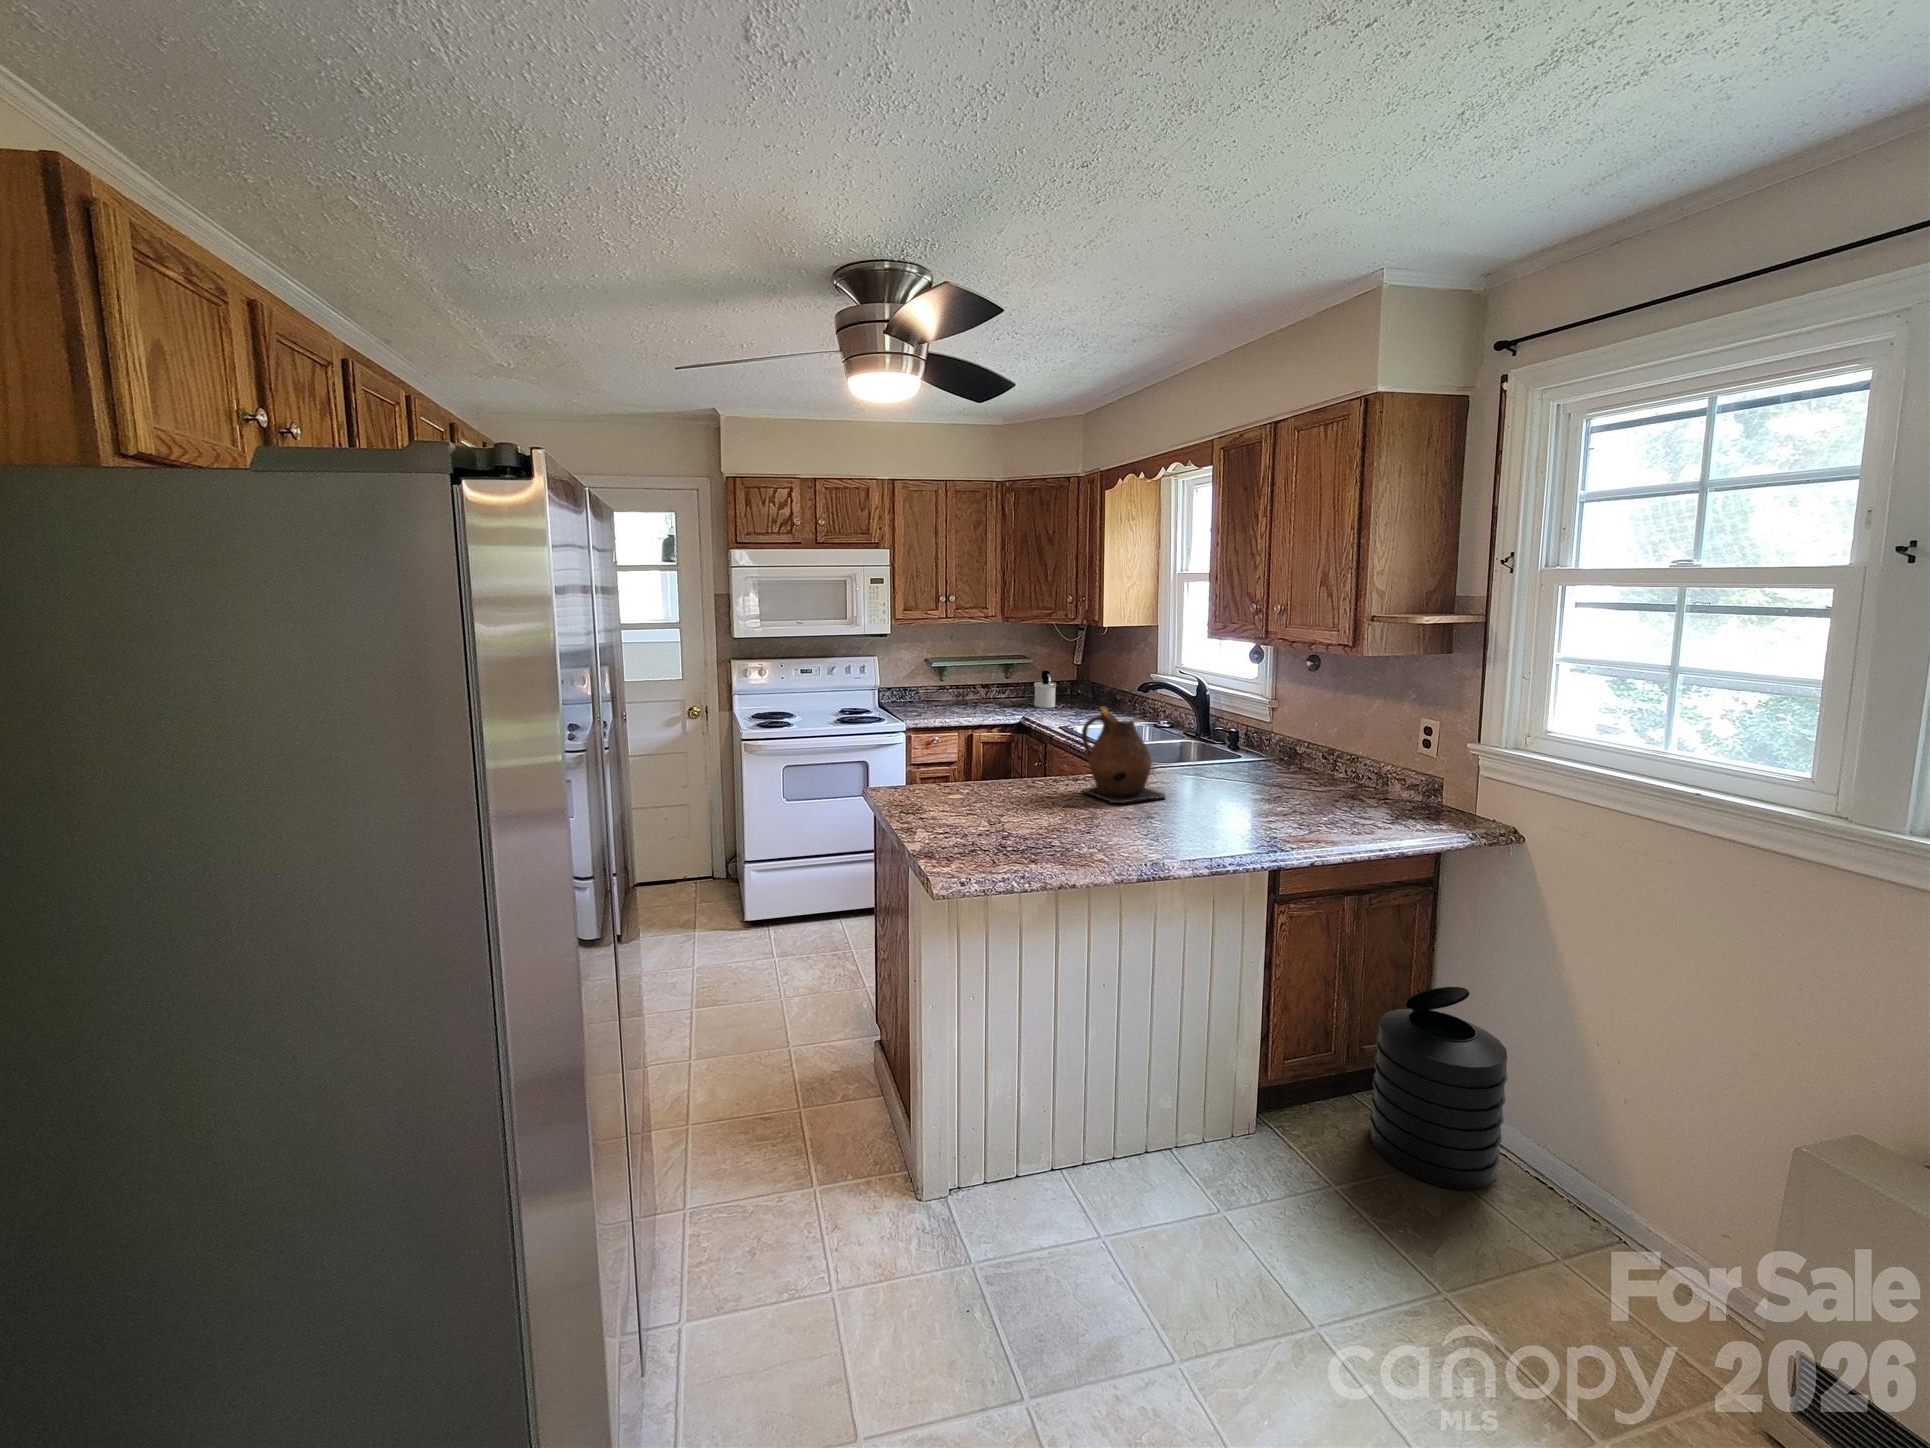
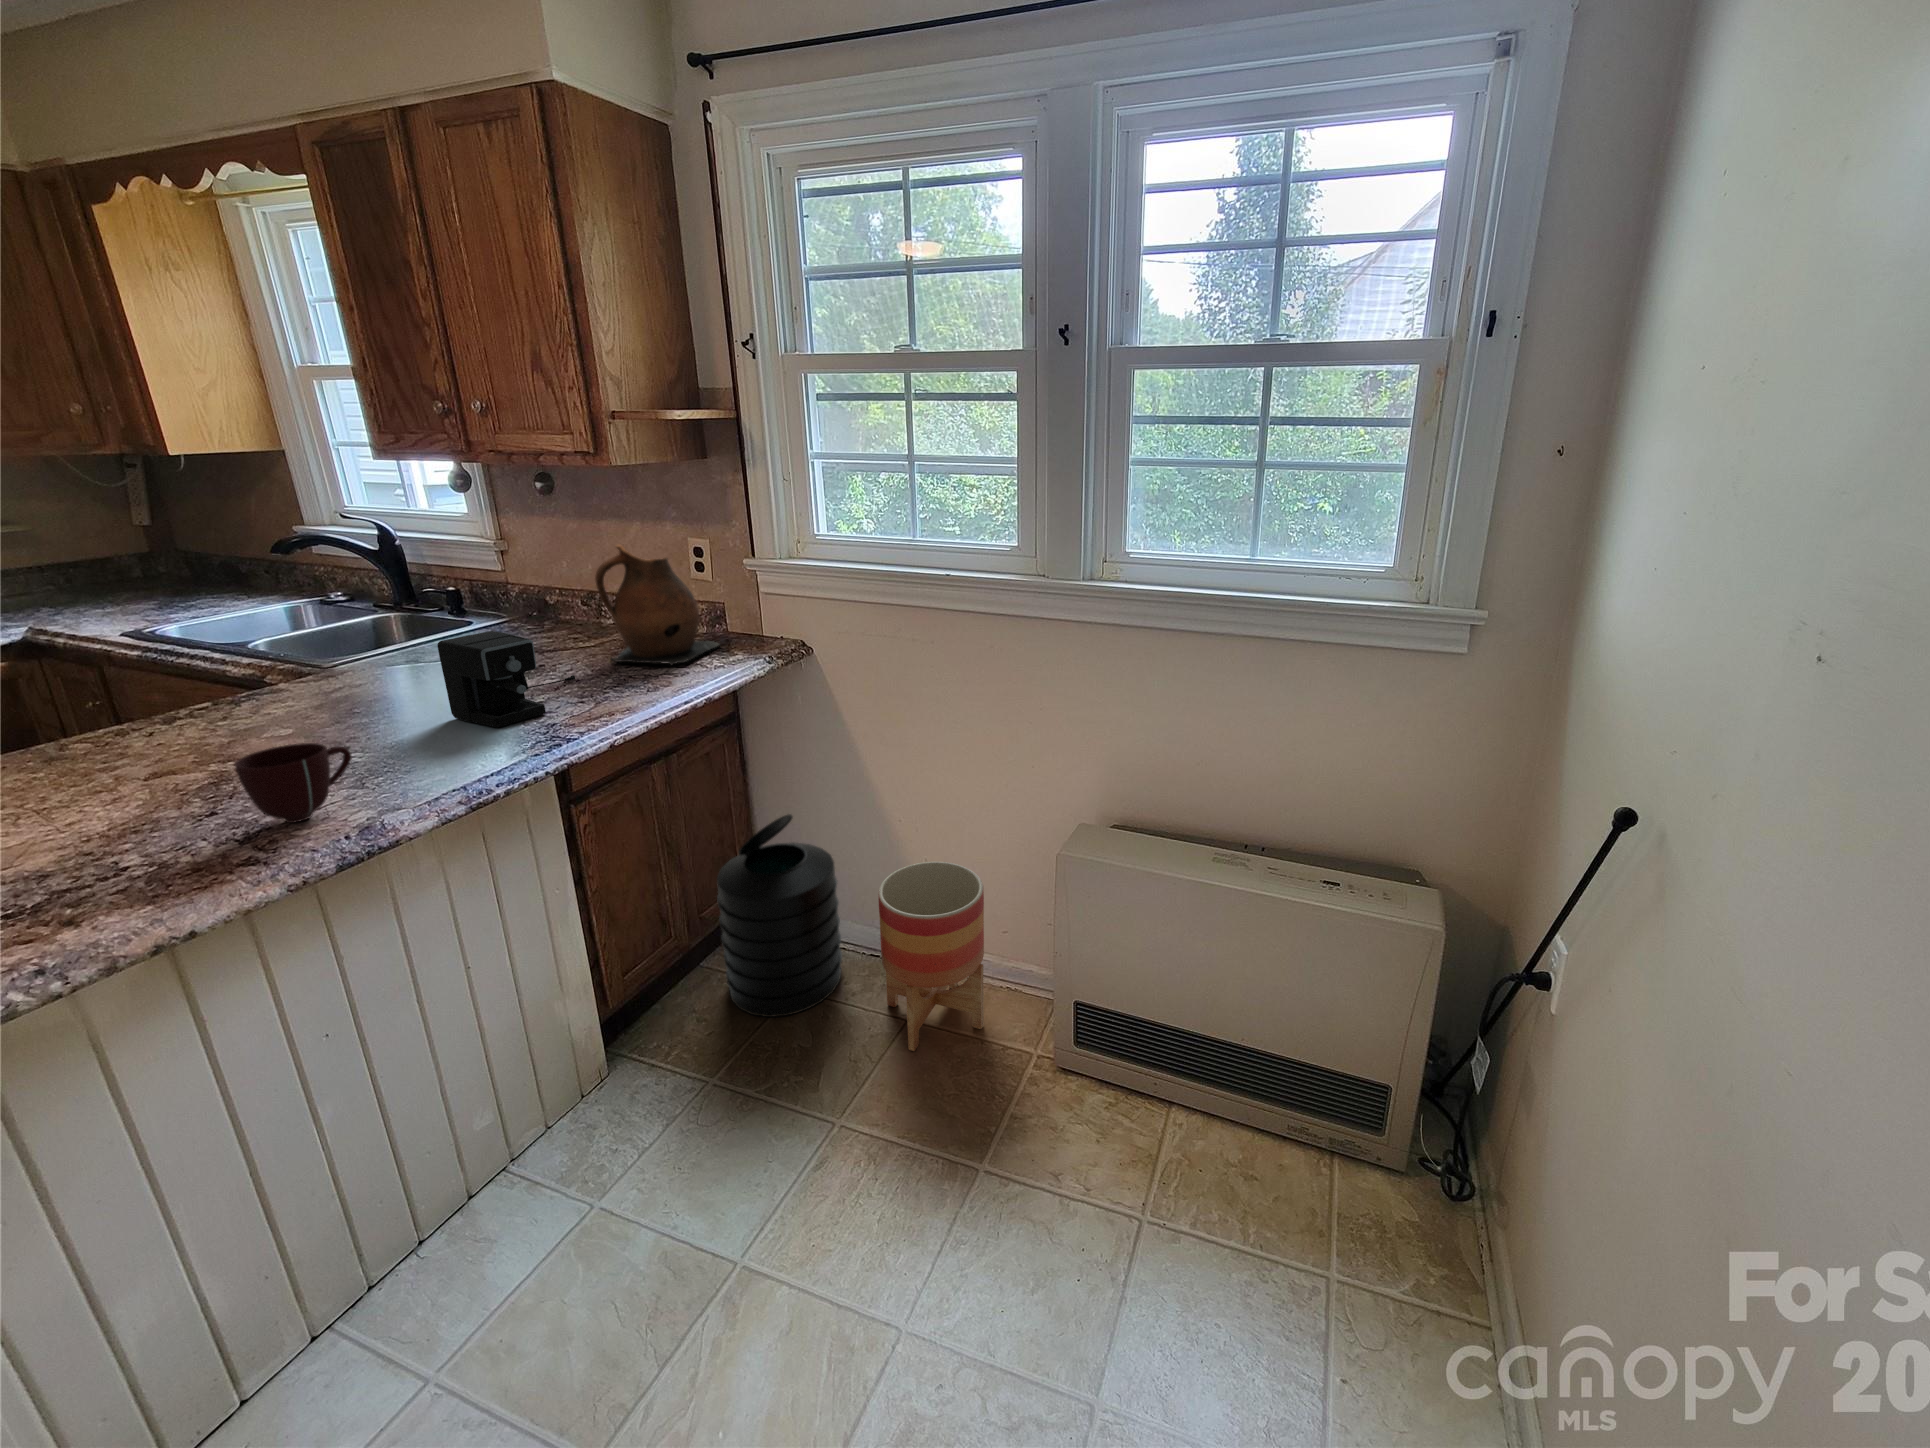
soap dispenser: present [1034,671,1056,708] -> none [39,540,107,605]
ceramic pitcher: present [1082,707,1165,803] -> present [595,545,719,665]
coffee maker: none [1213,765,1299,830] -> present [437,631,575,727]
mug: none [1109,806,1158,850] -> present [235,743,352,823]
planter: none [1536,1093,1696,1333] -> present [878,862,984,1051]

